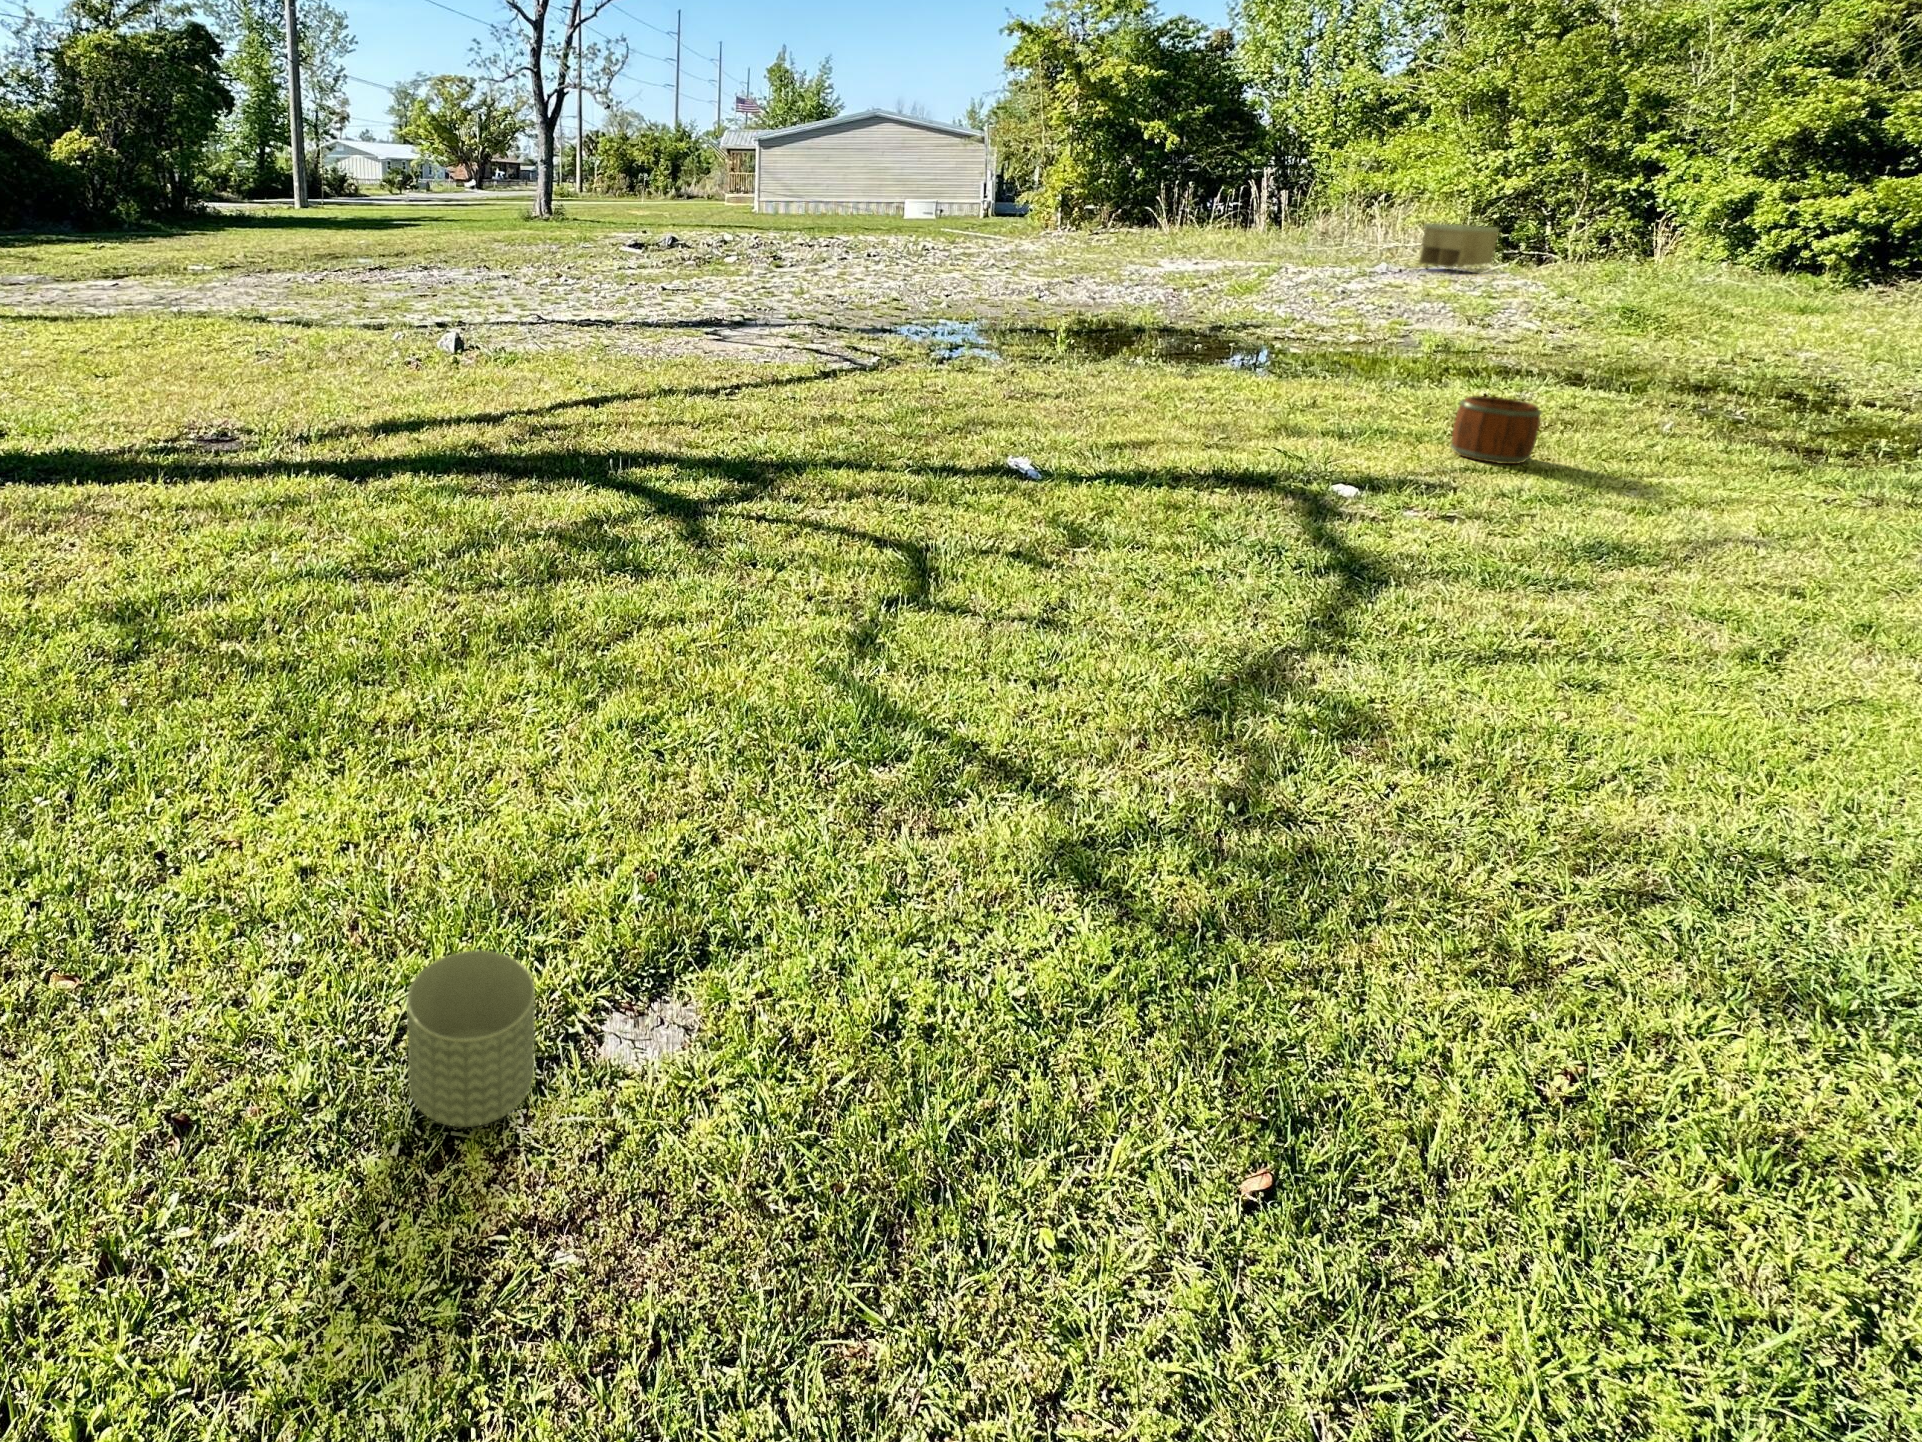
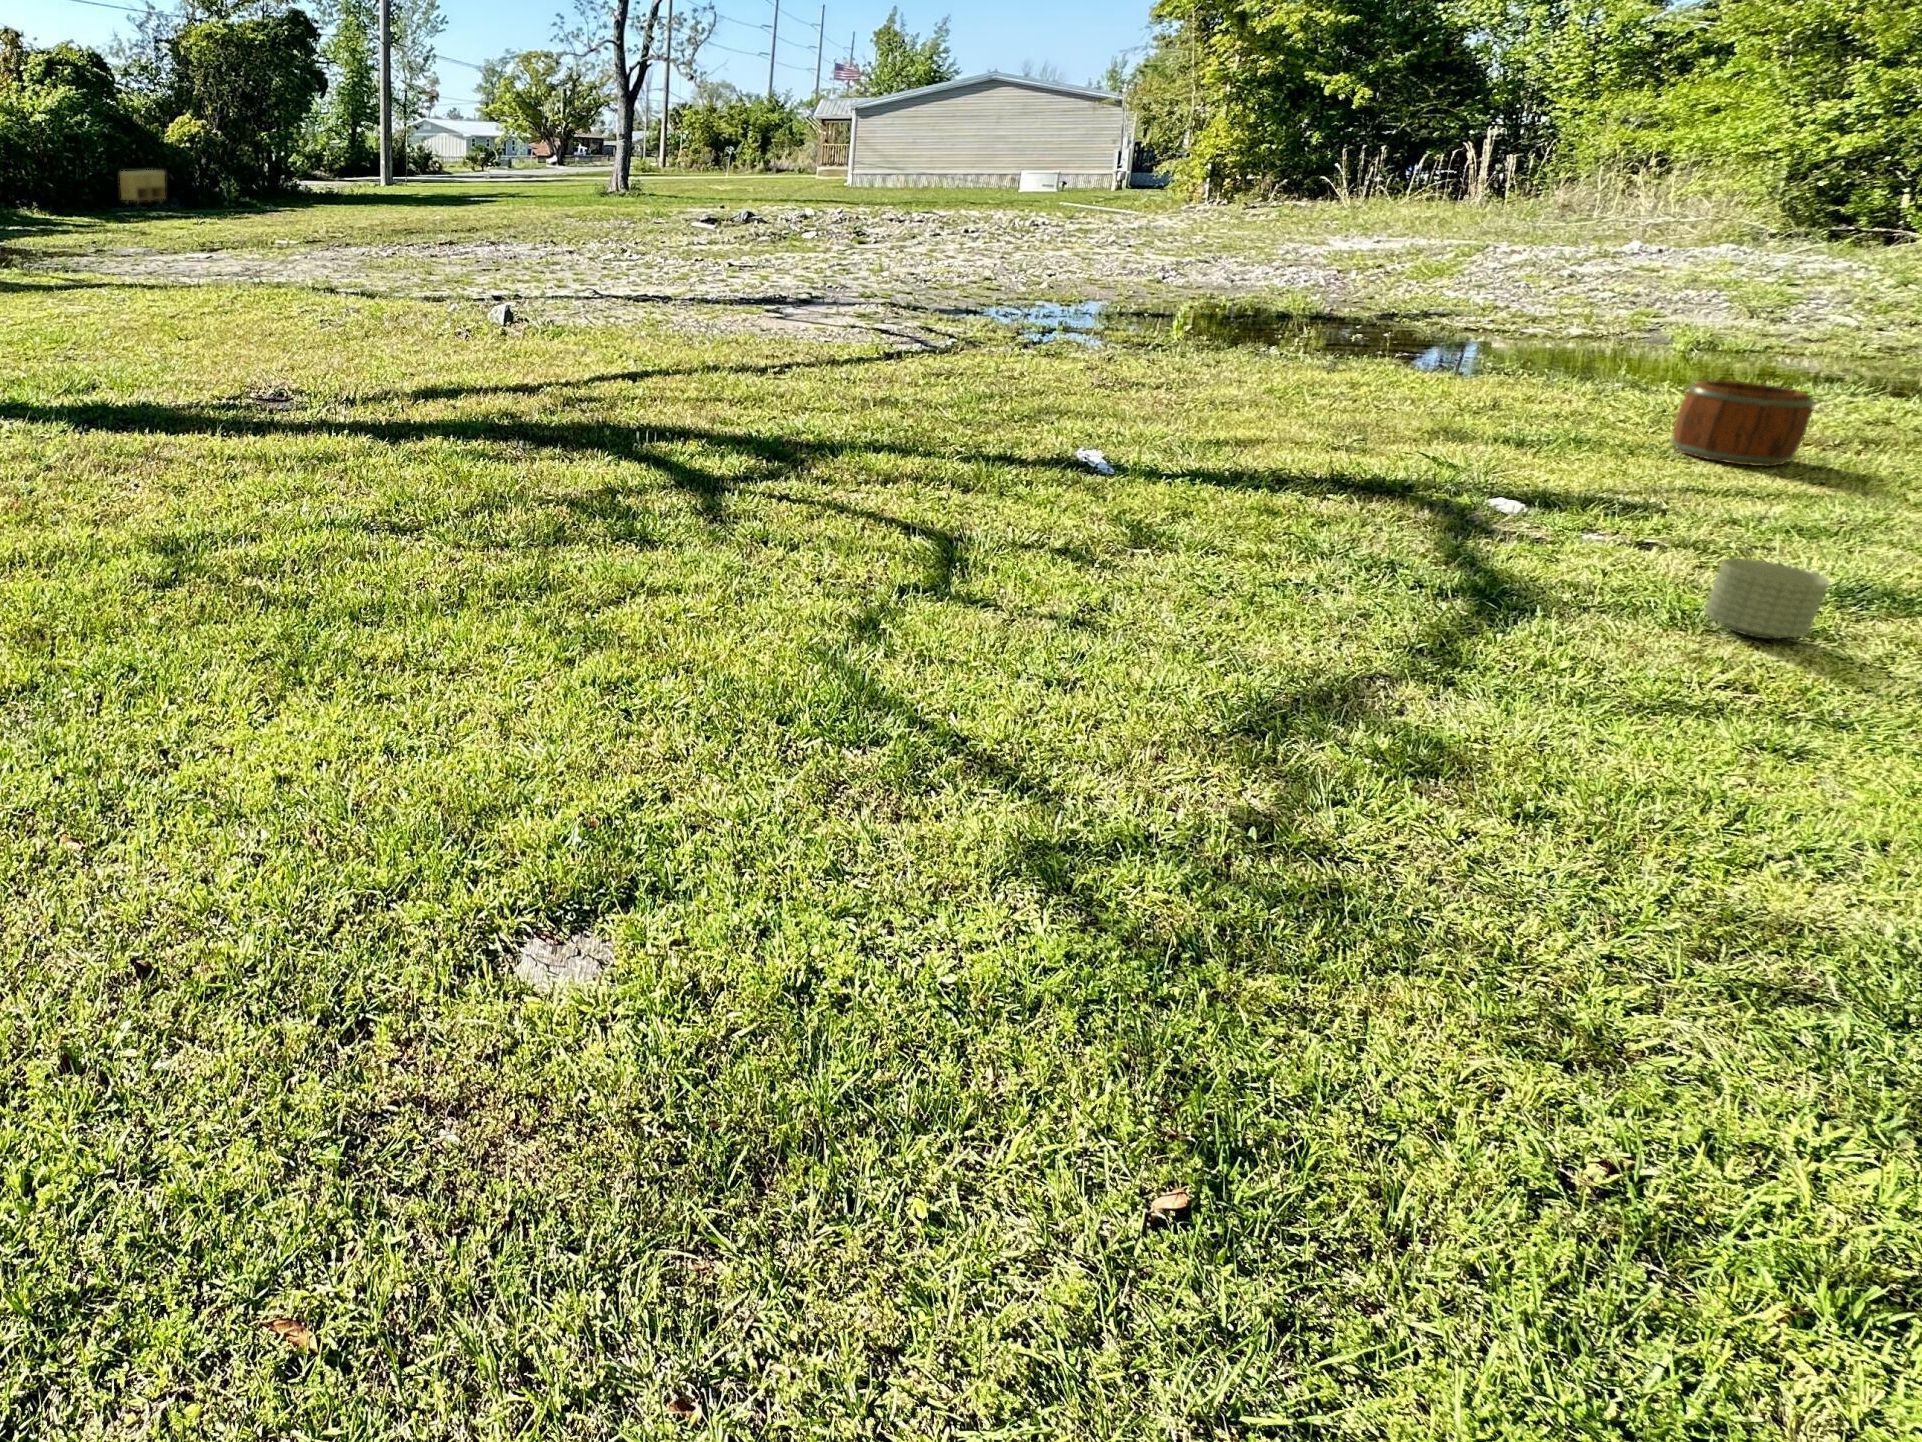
storage bench: present [1419,223,1499,273] -> present [120,170,166,201]
planter: present [407,950,535,1127] -> present [1704,559,1829,639]

